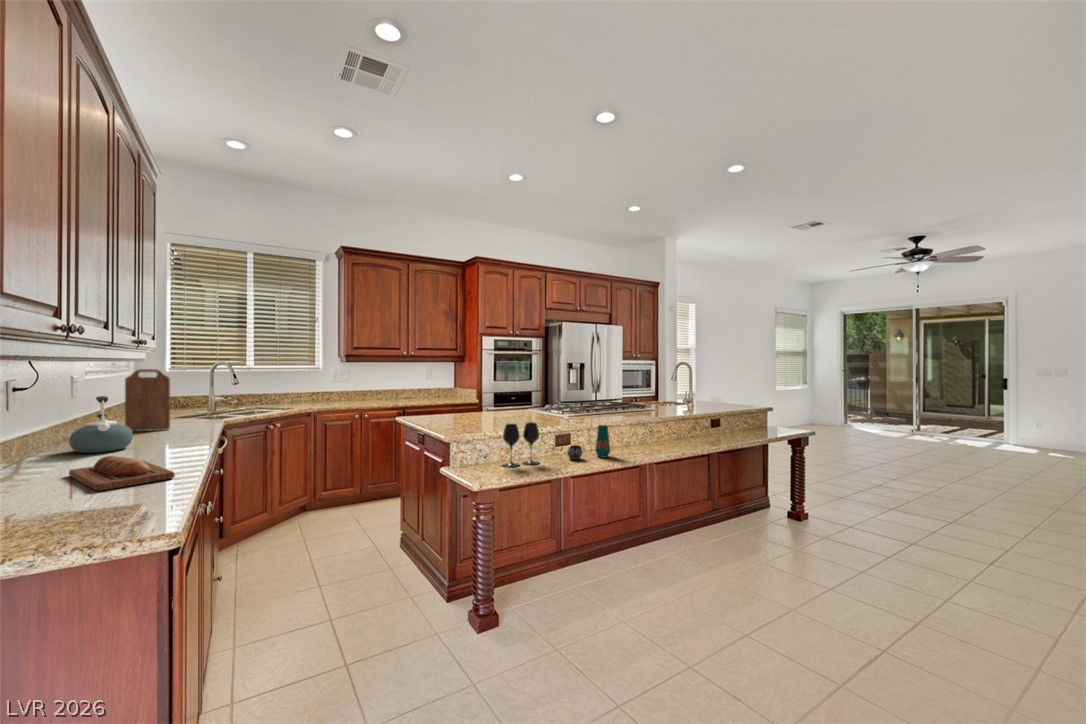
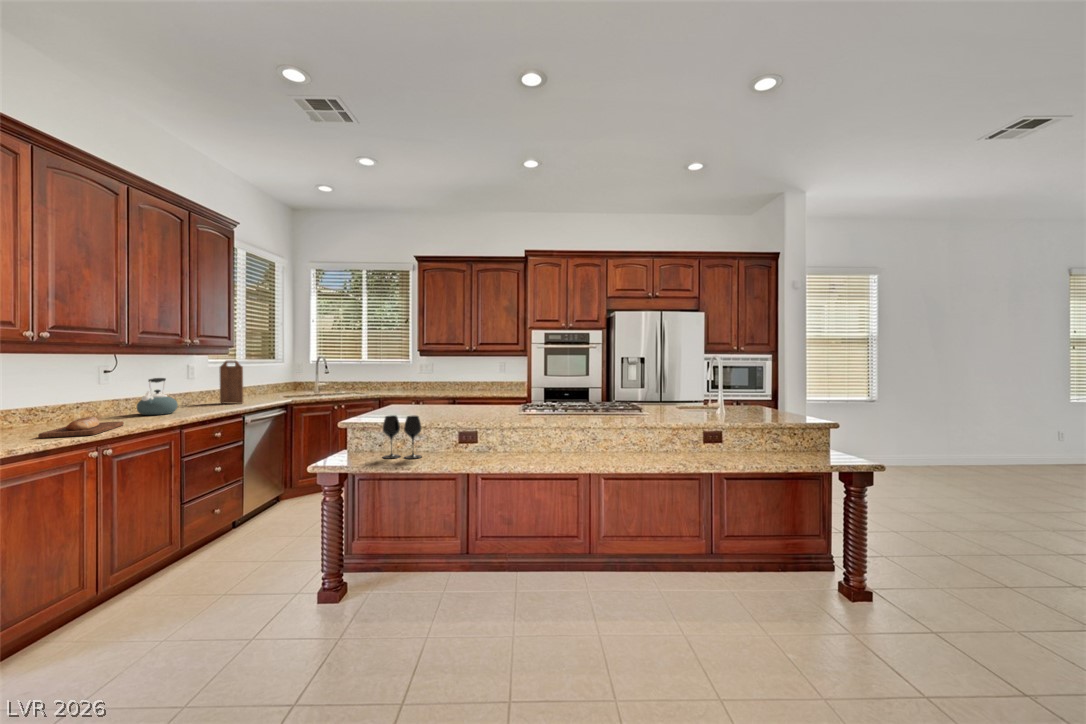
vase: present [567,425,610,460] -> none [452,425,503,461]

